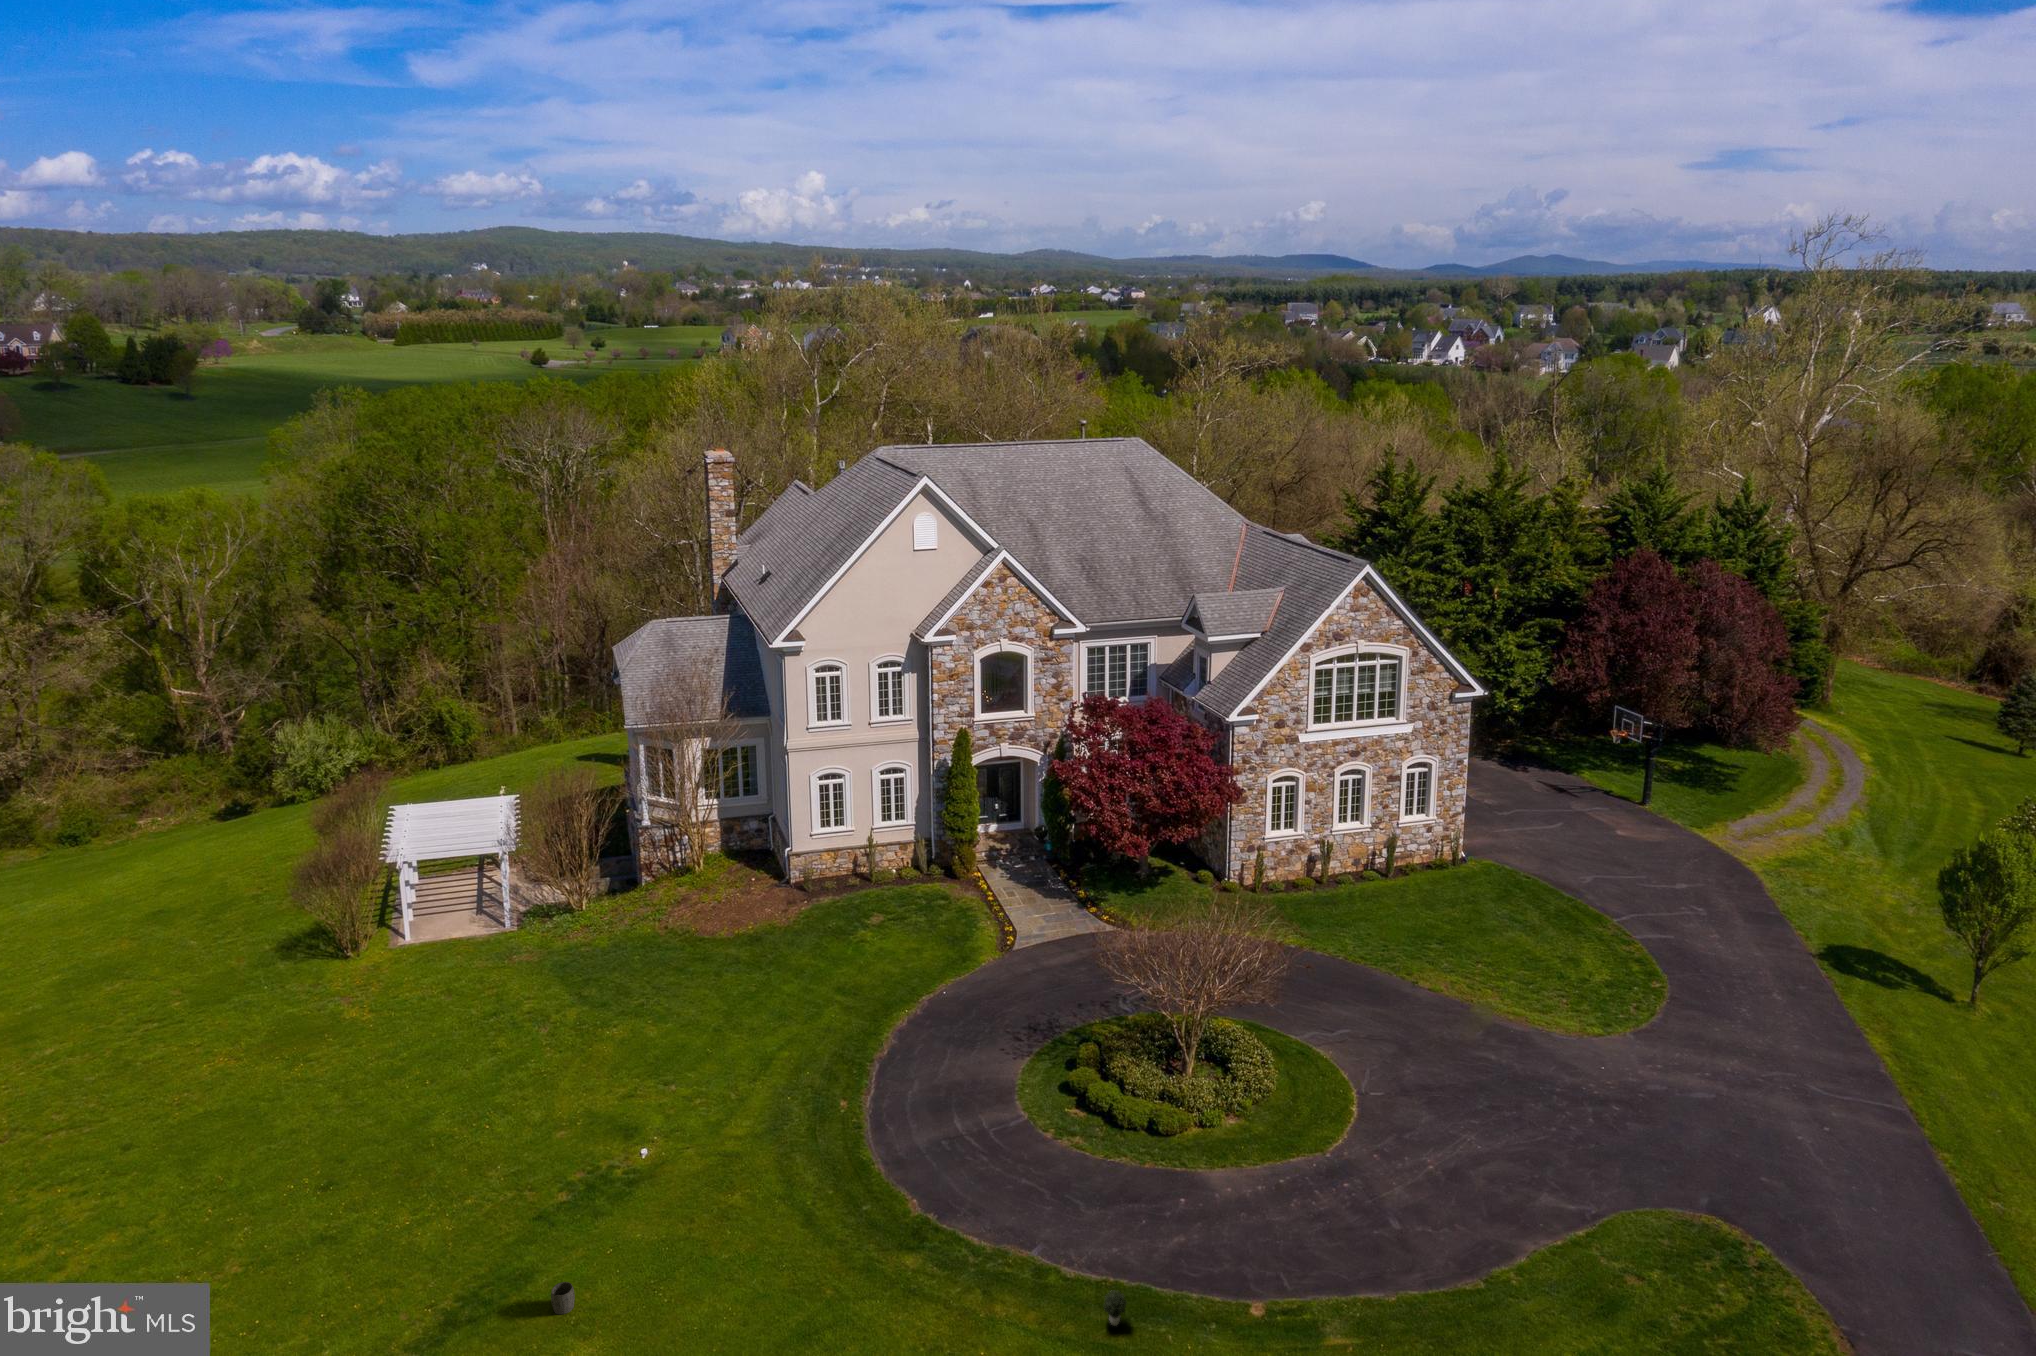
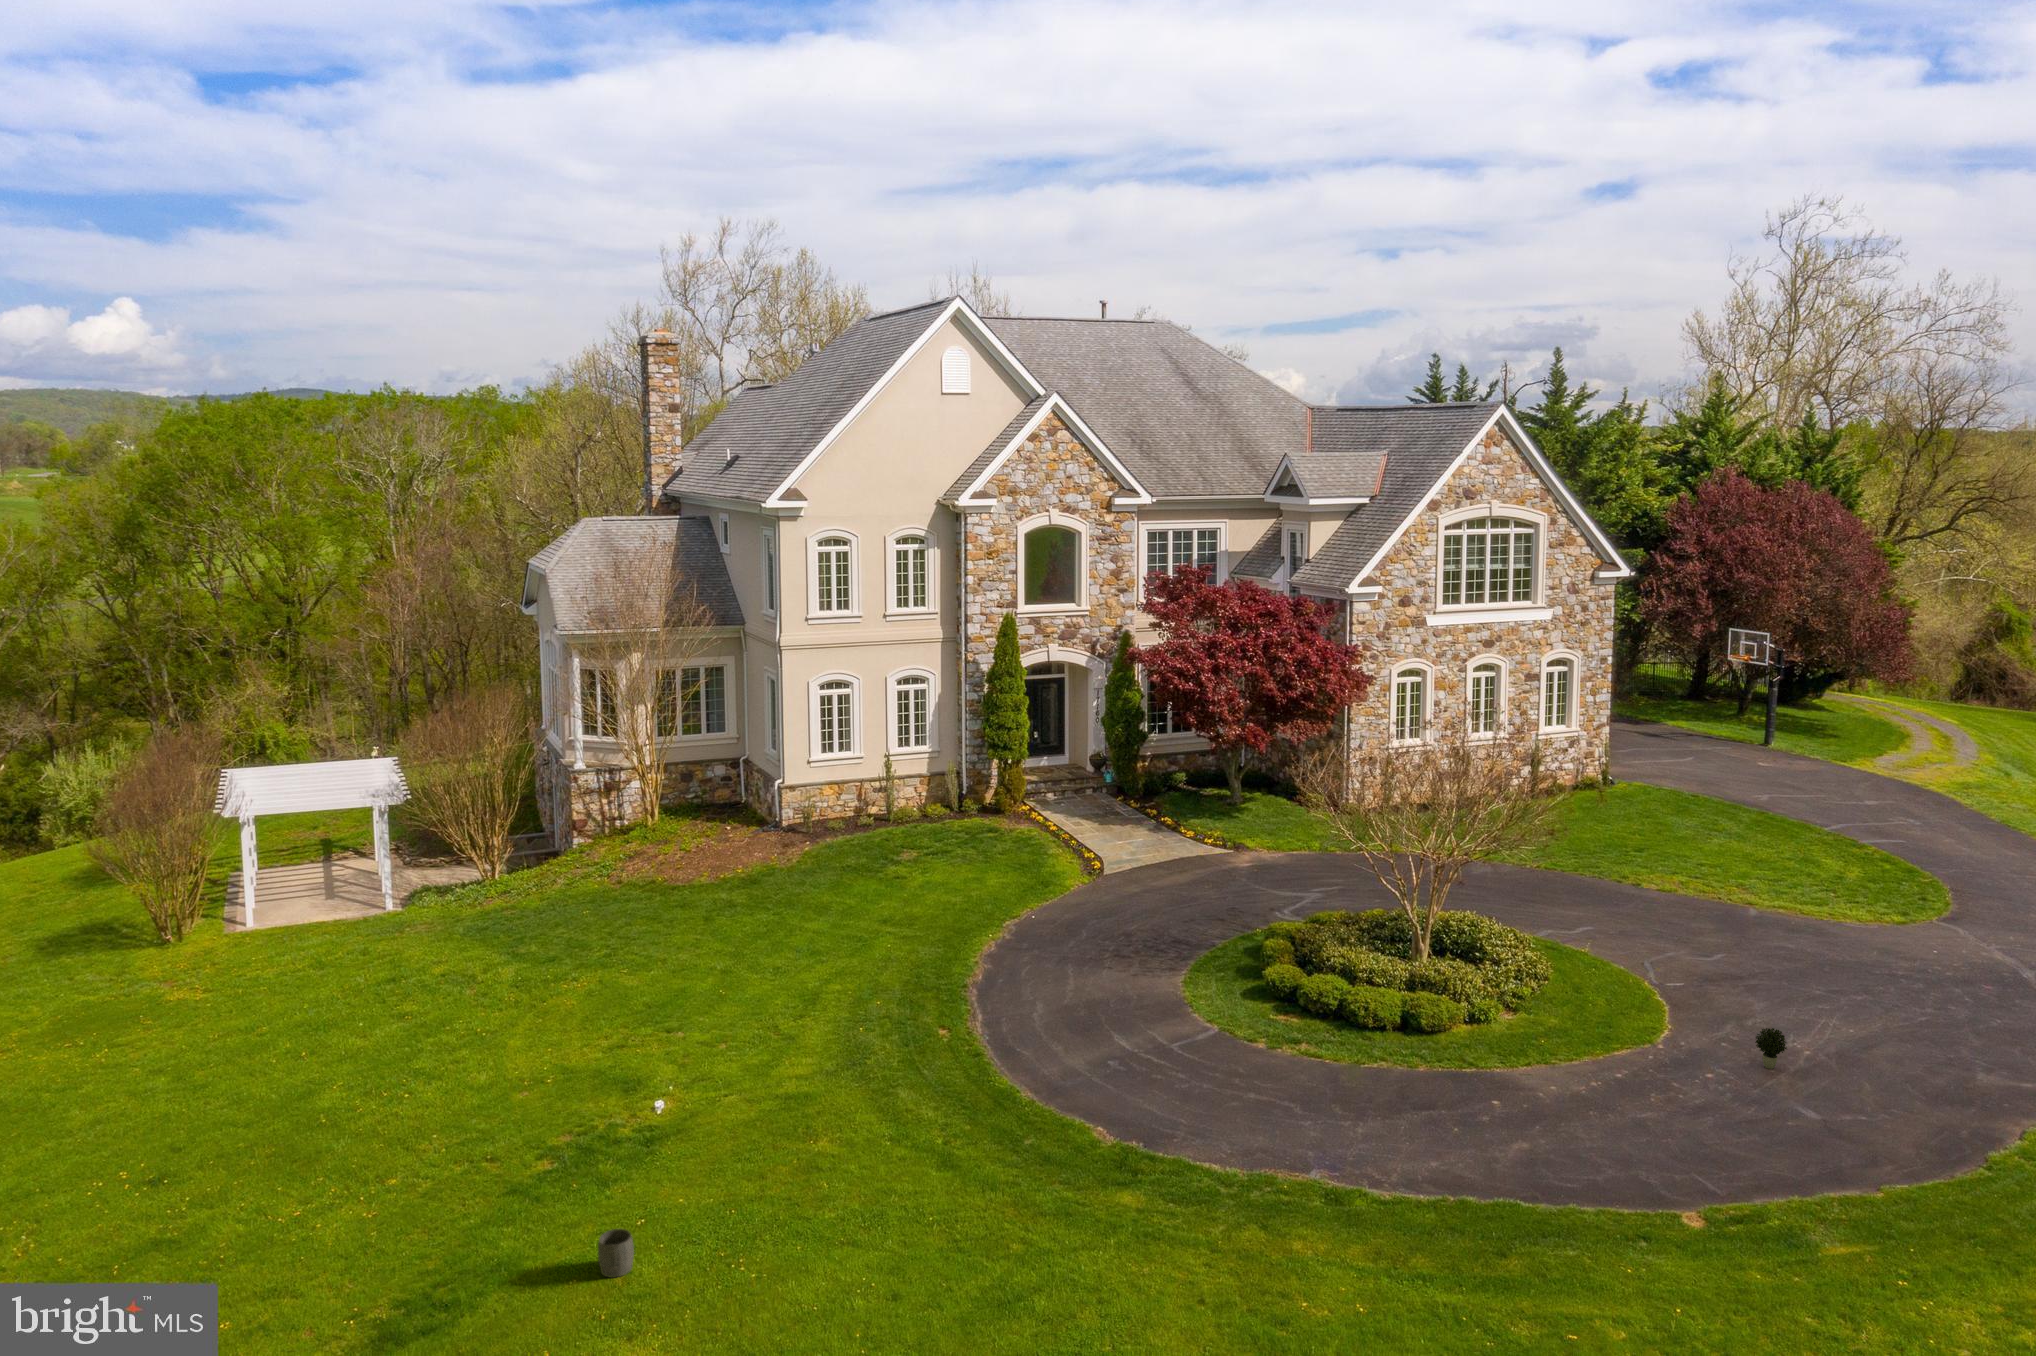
potted plant: present [1104,1291,1127,1326] -> present [1755,1028,1787,1069]

